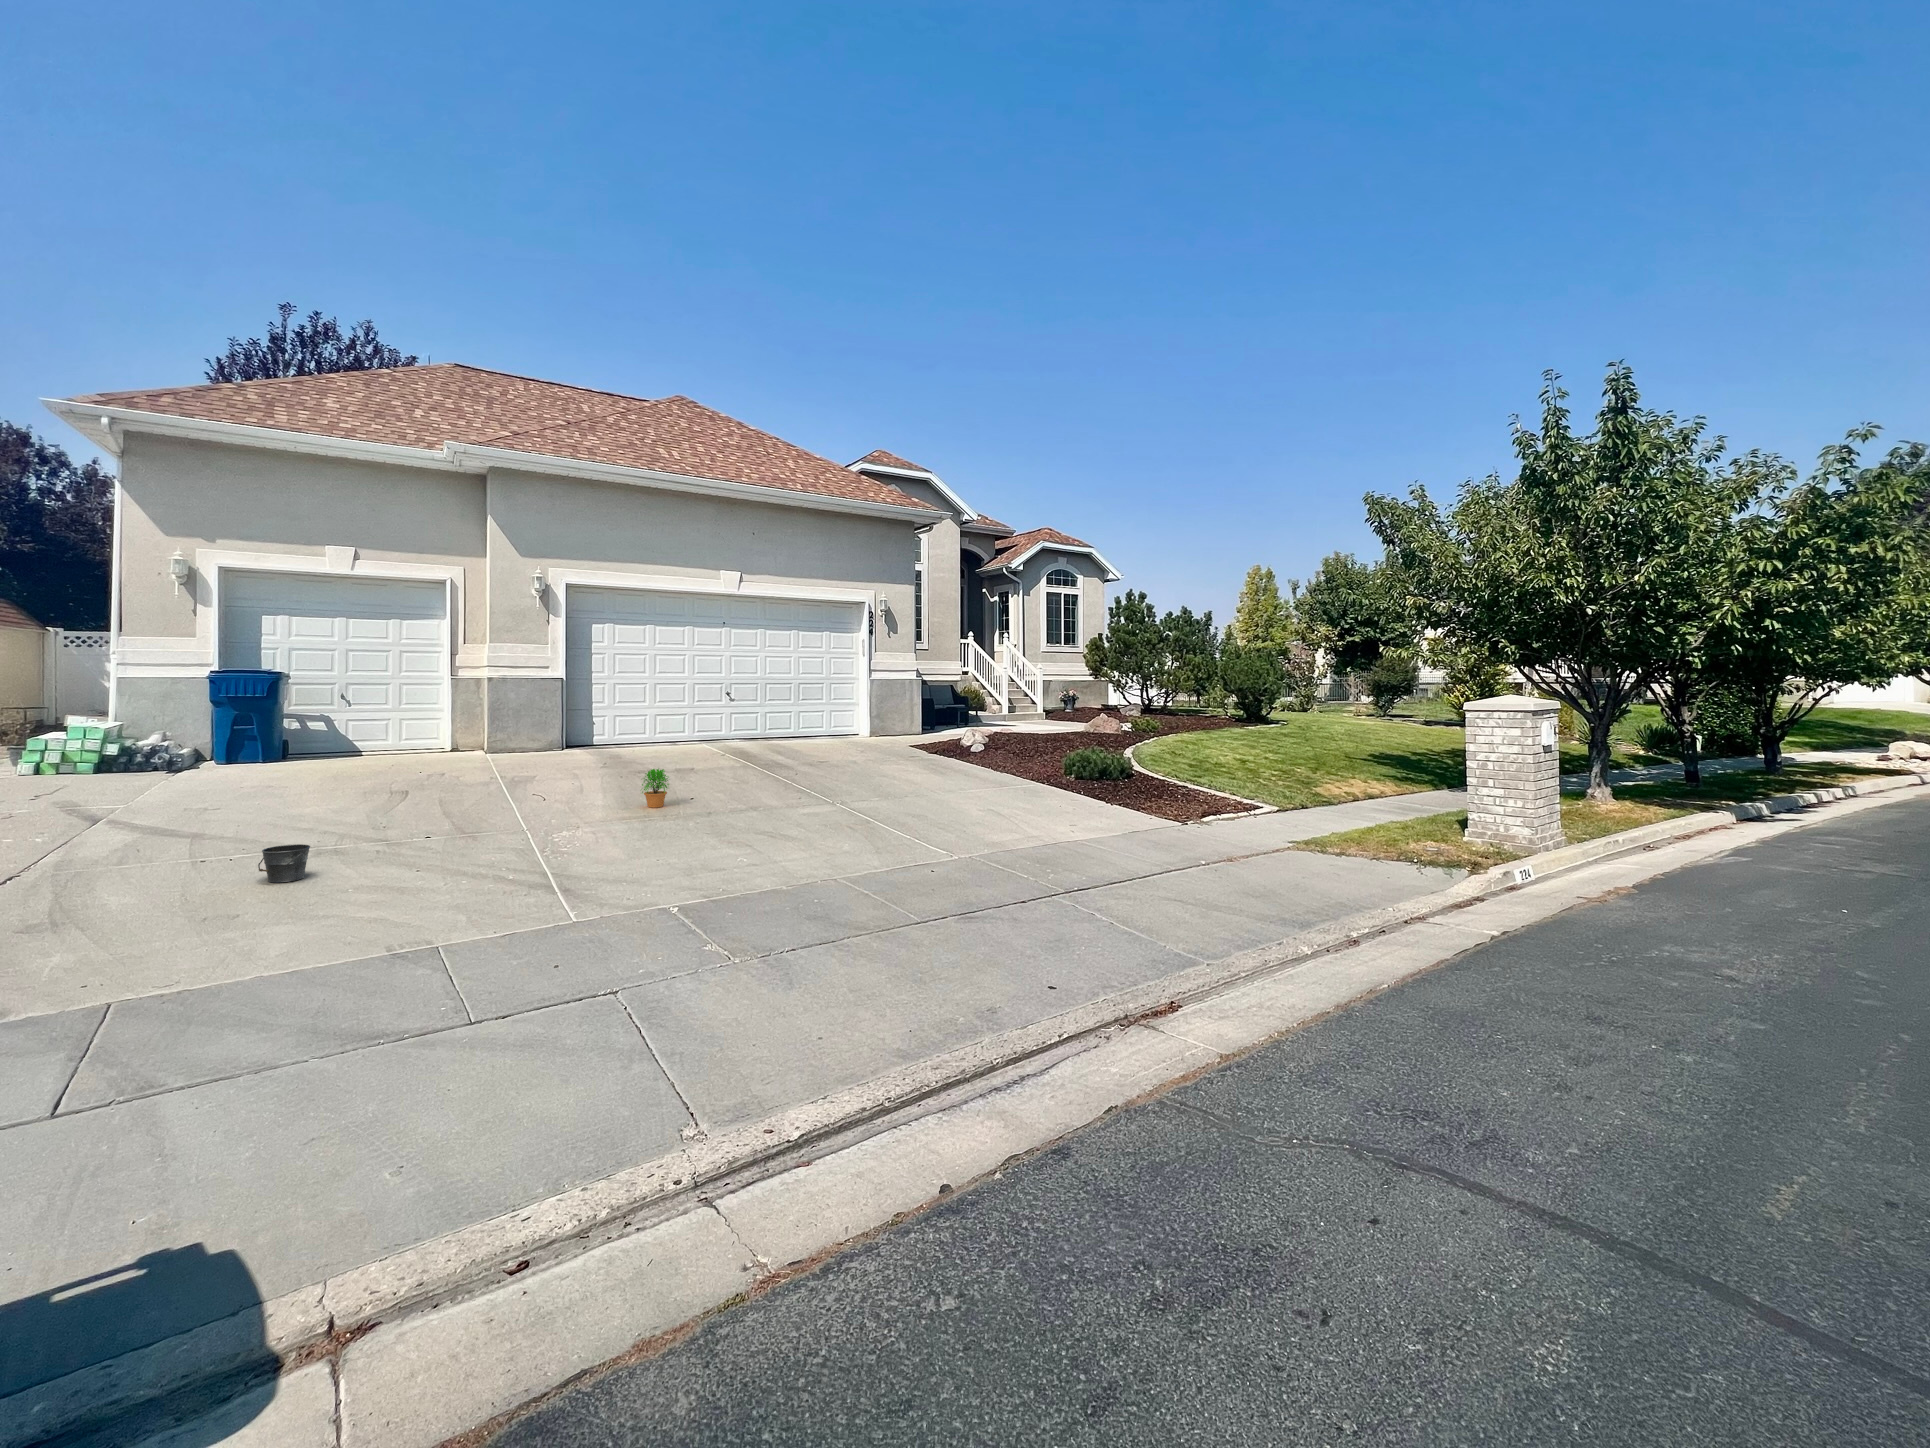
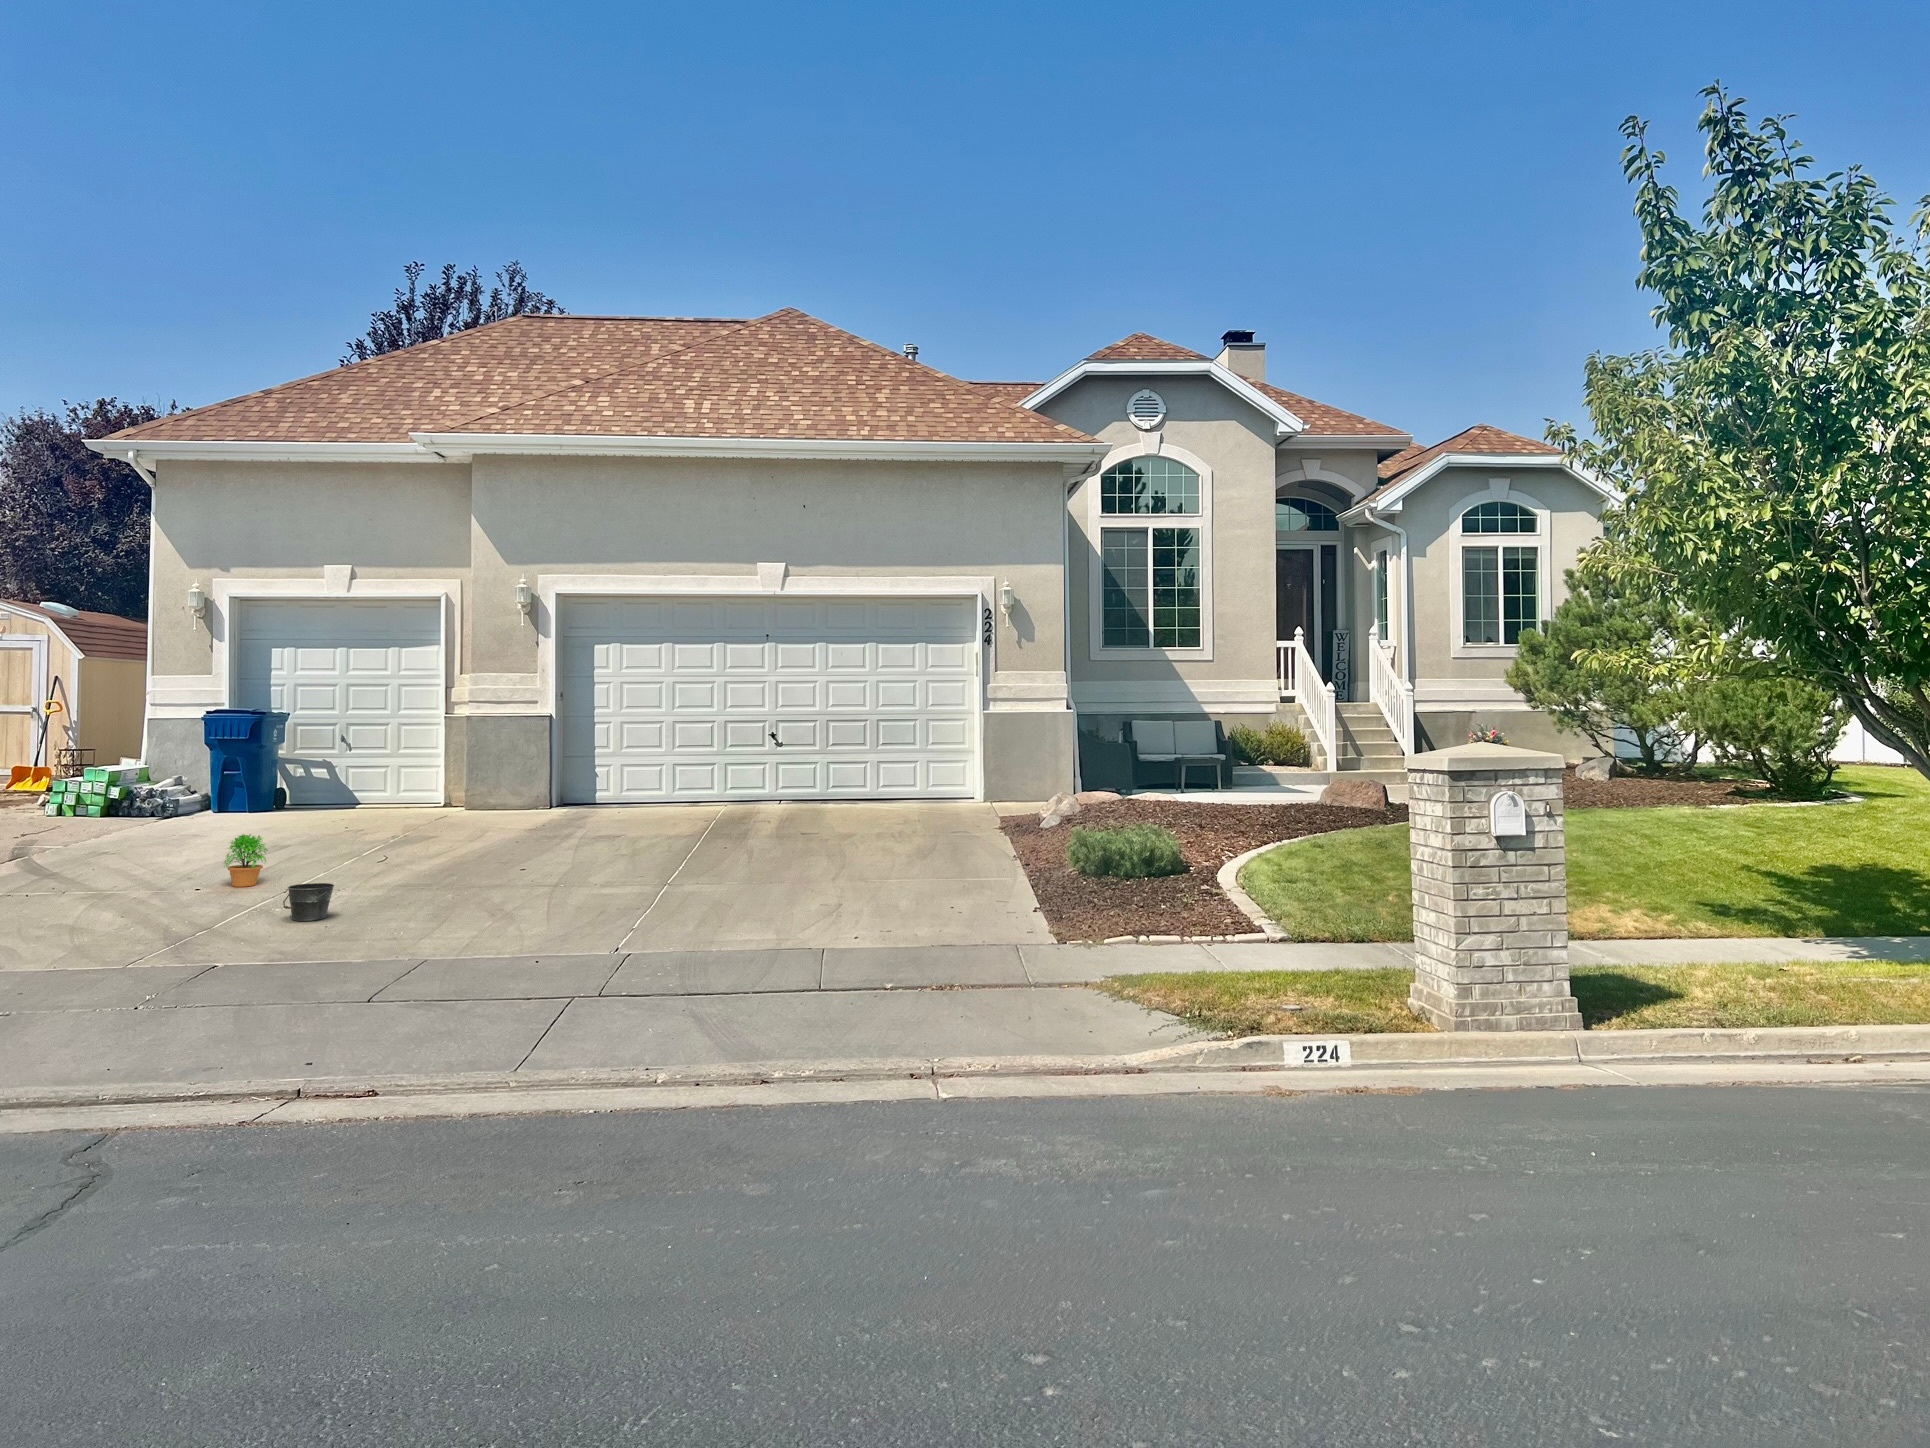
potted plant: present [642,769,669,808] -> present [224,834,268,887]

